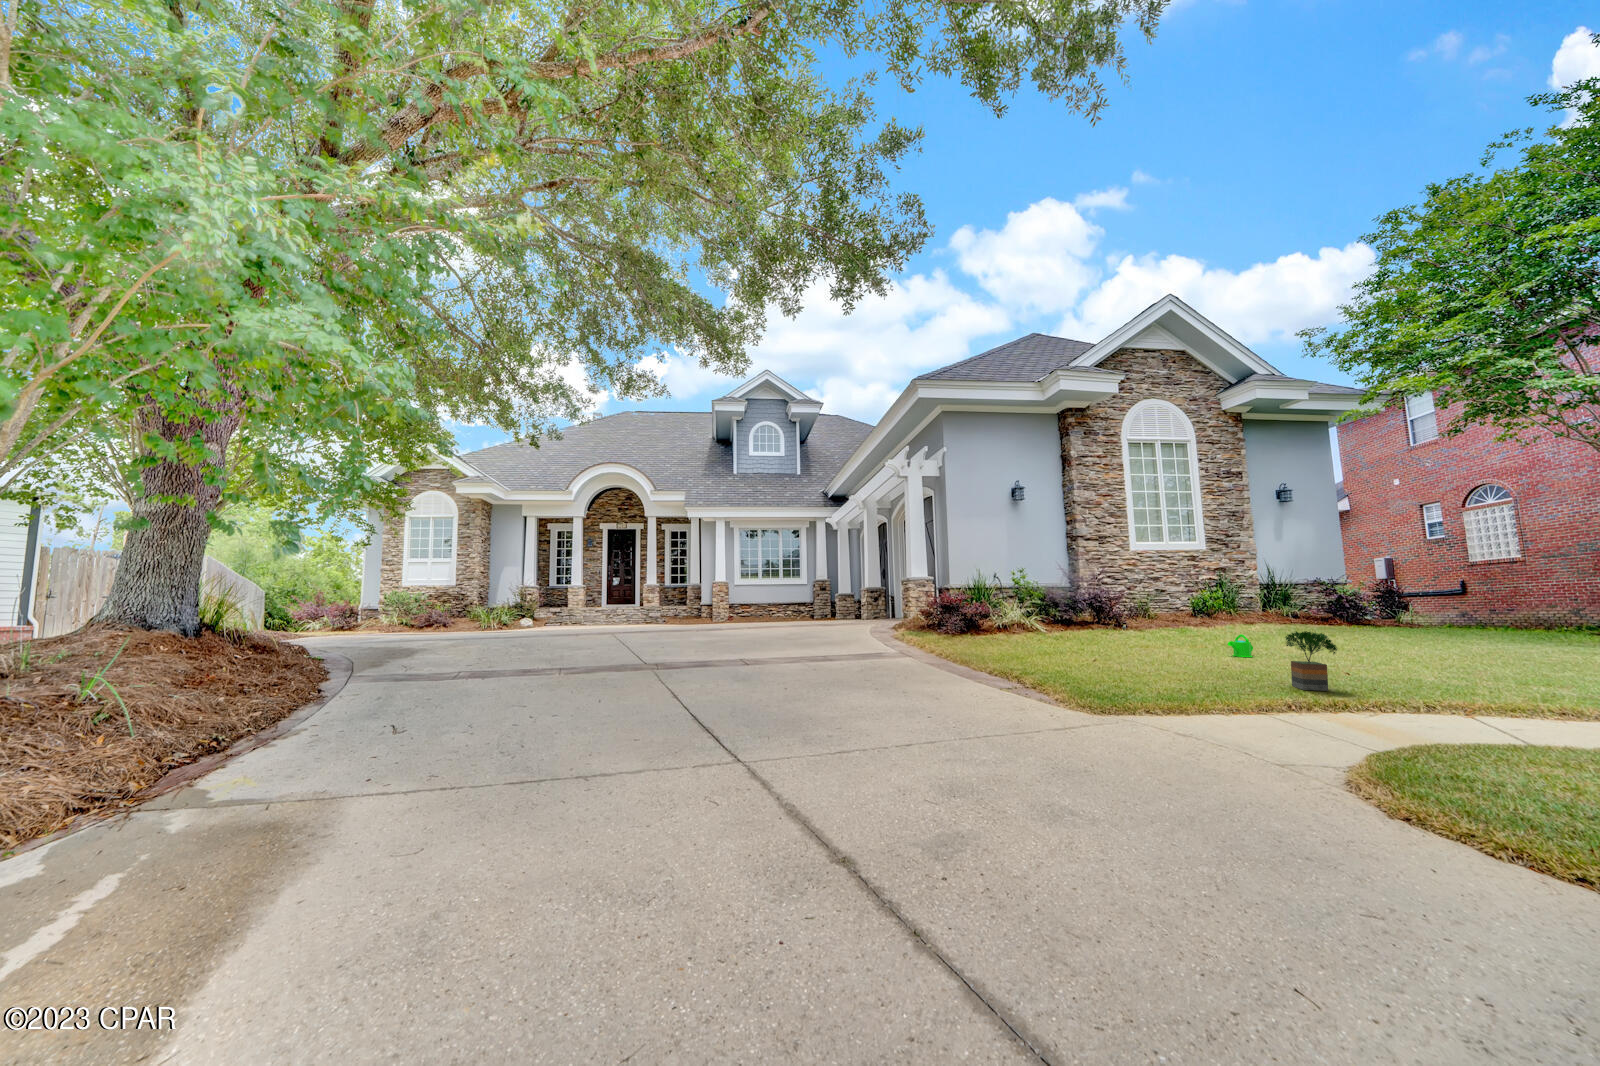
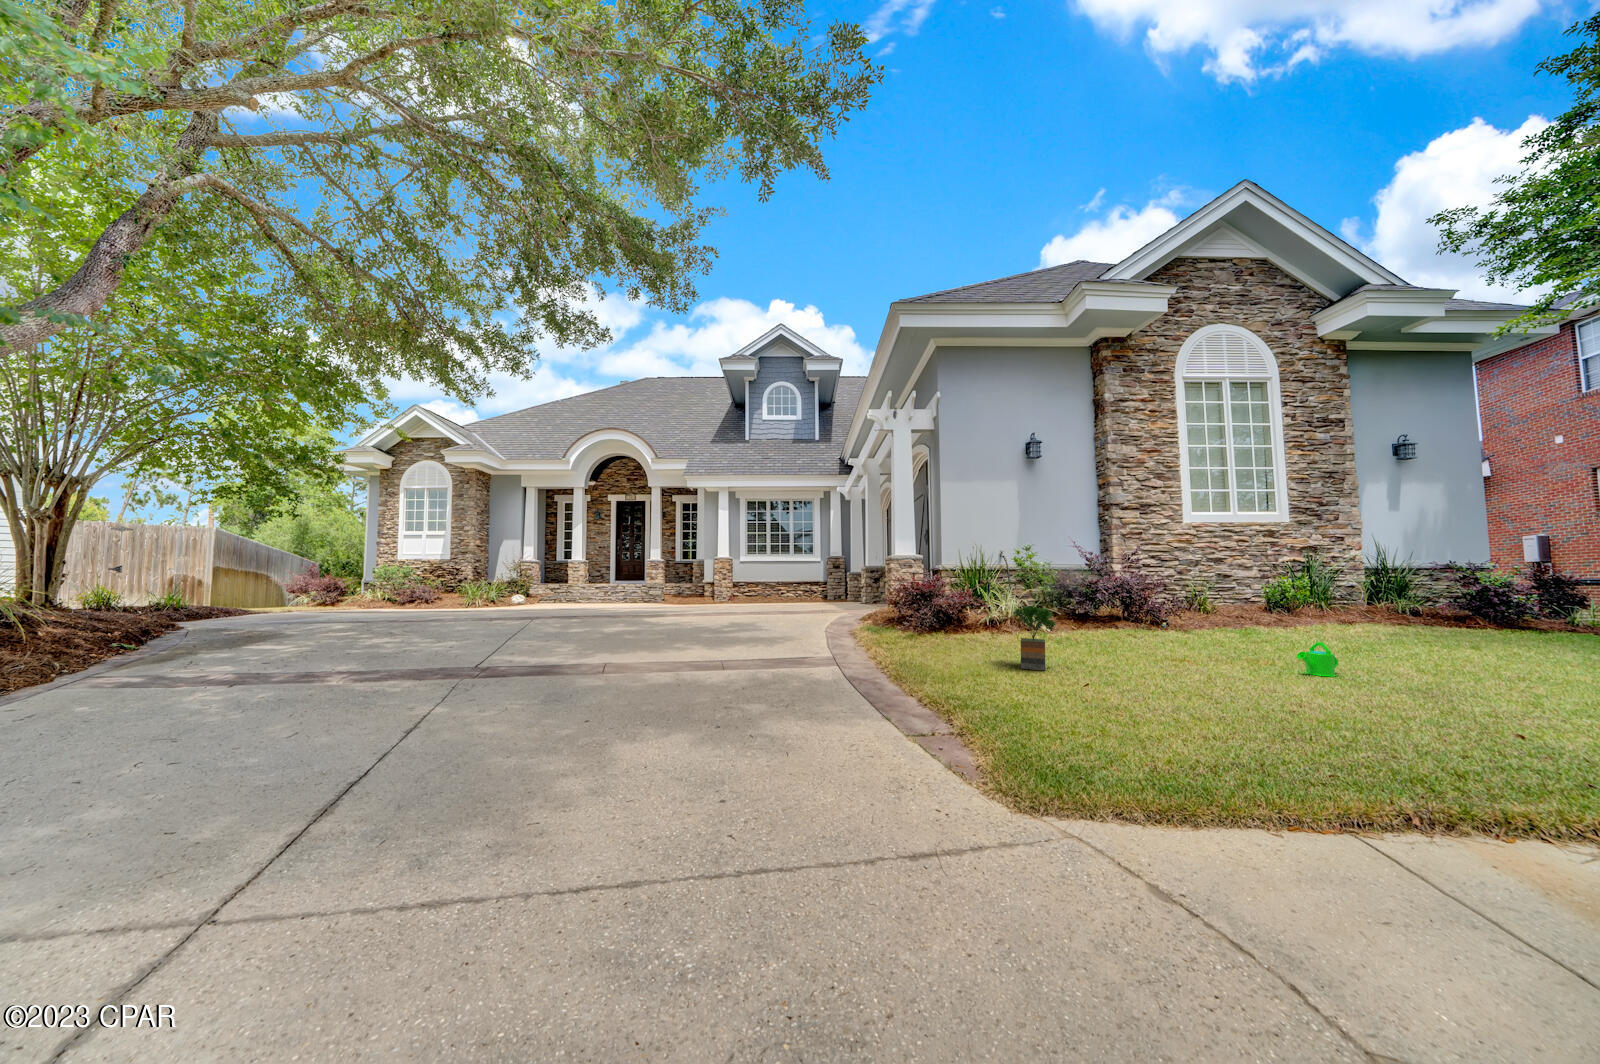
potted tree: present [1285,631,1337,691] -> present [1013,606,1056,670]

